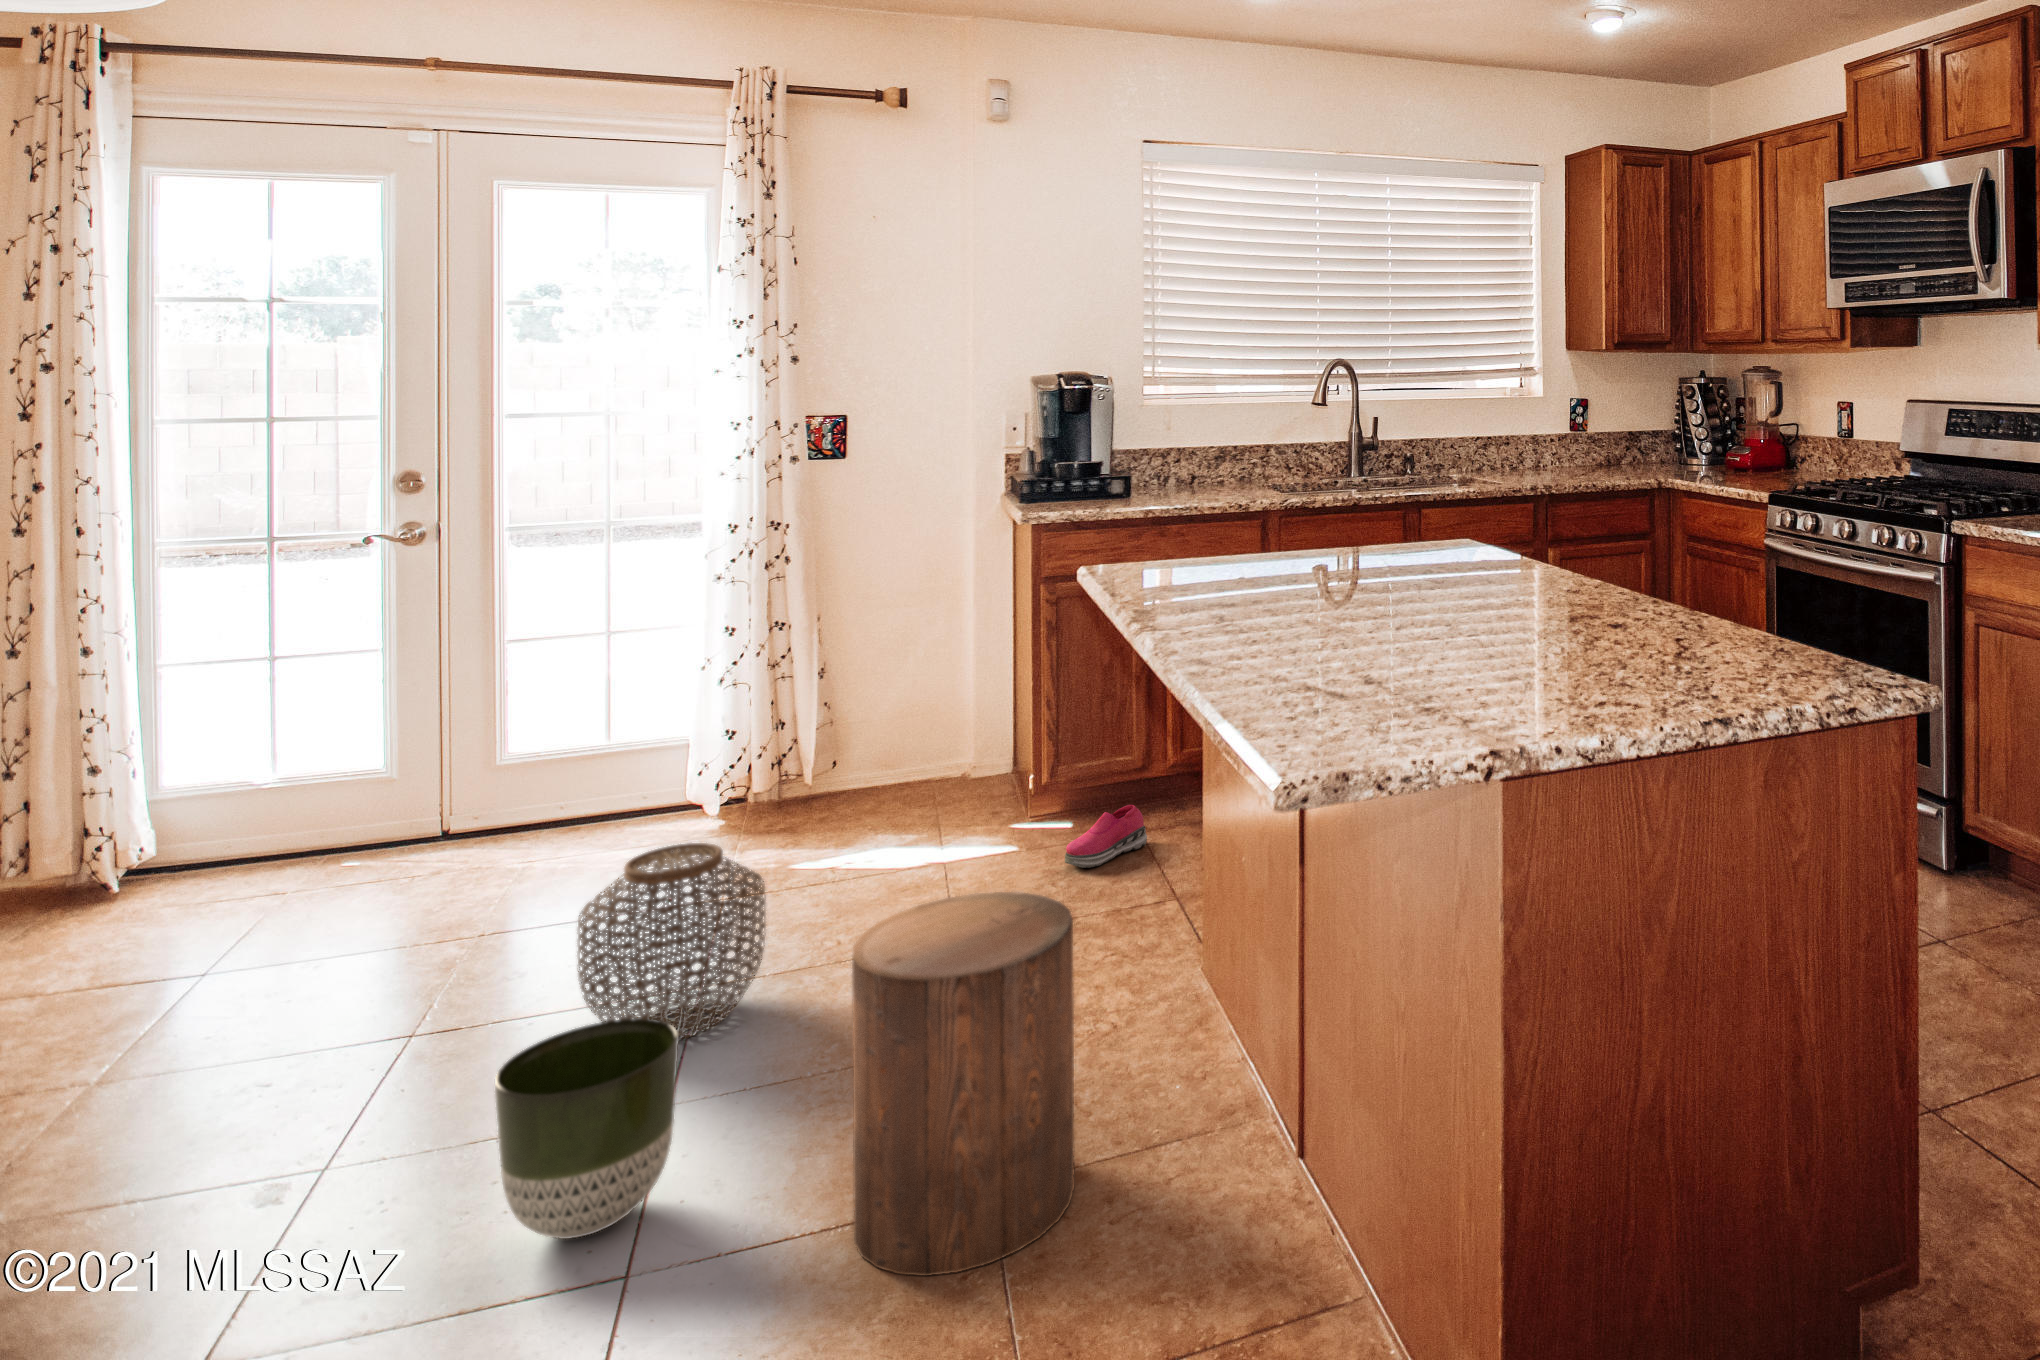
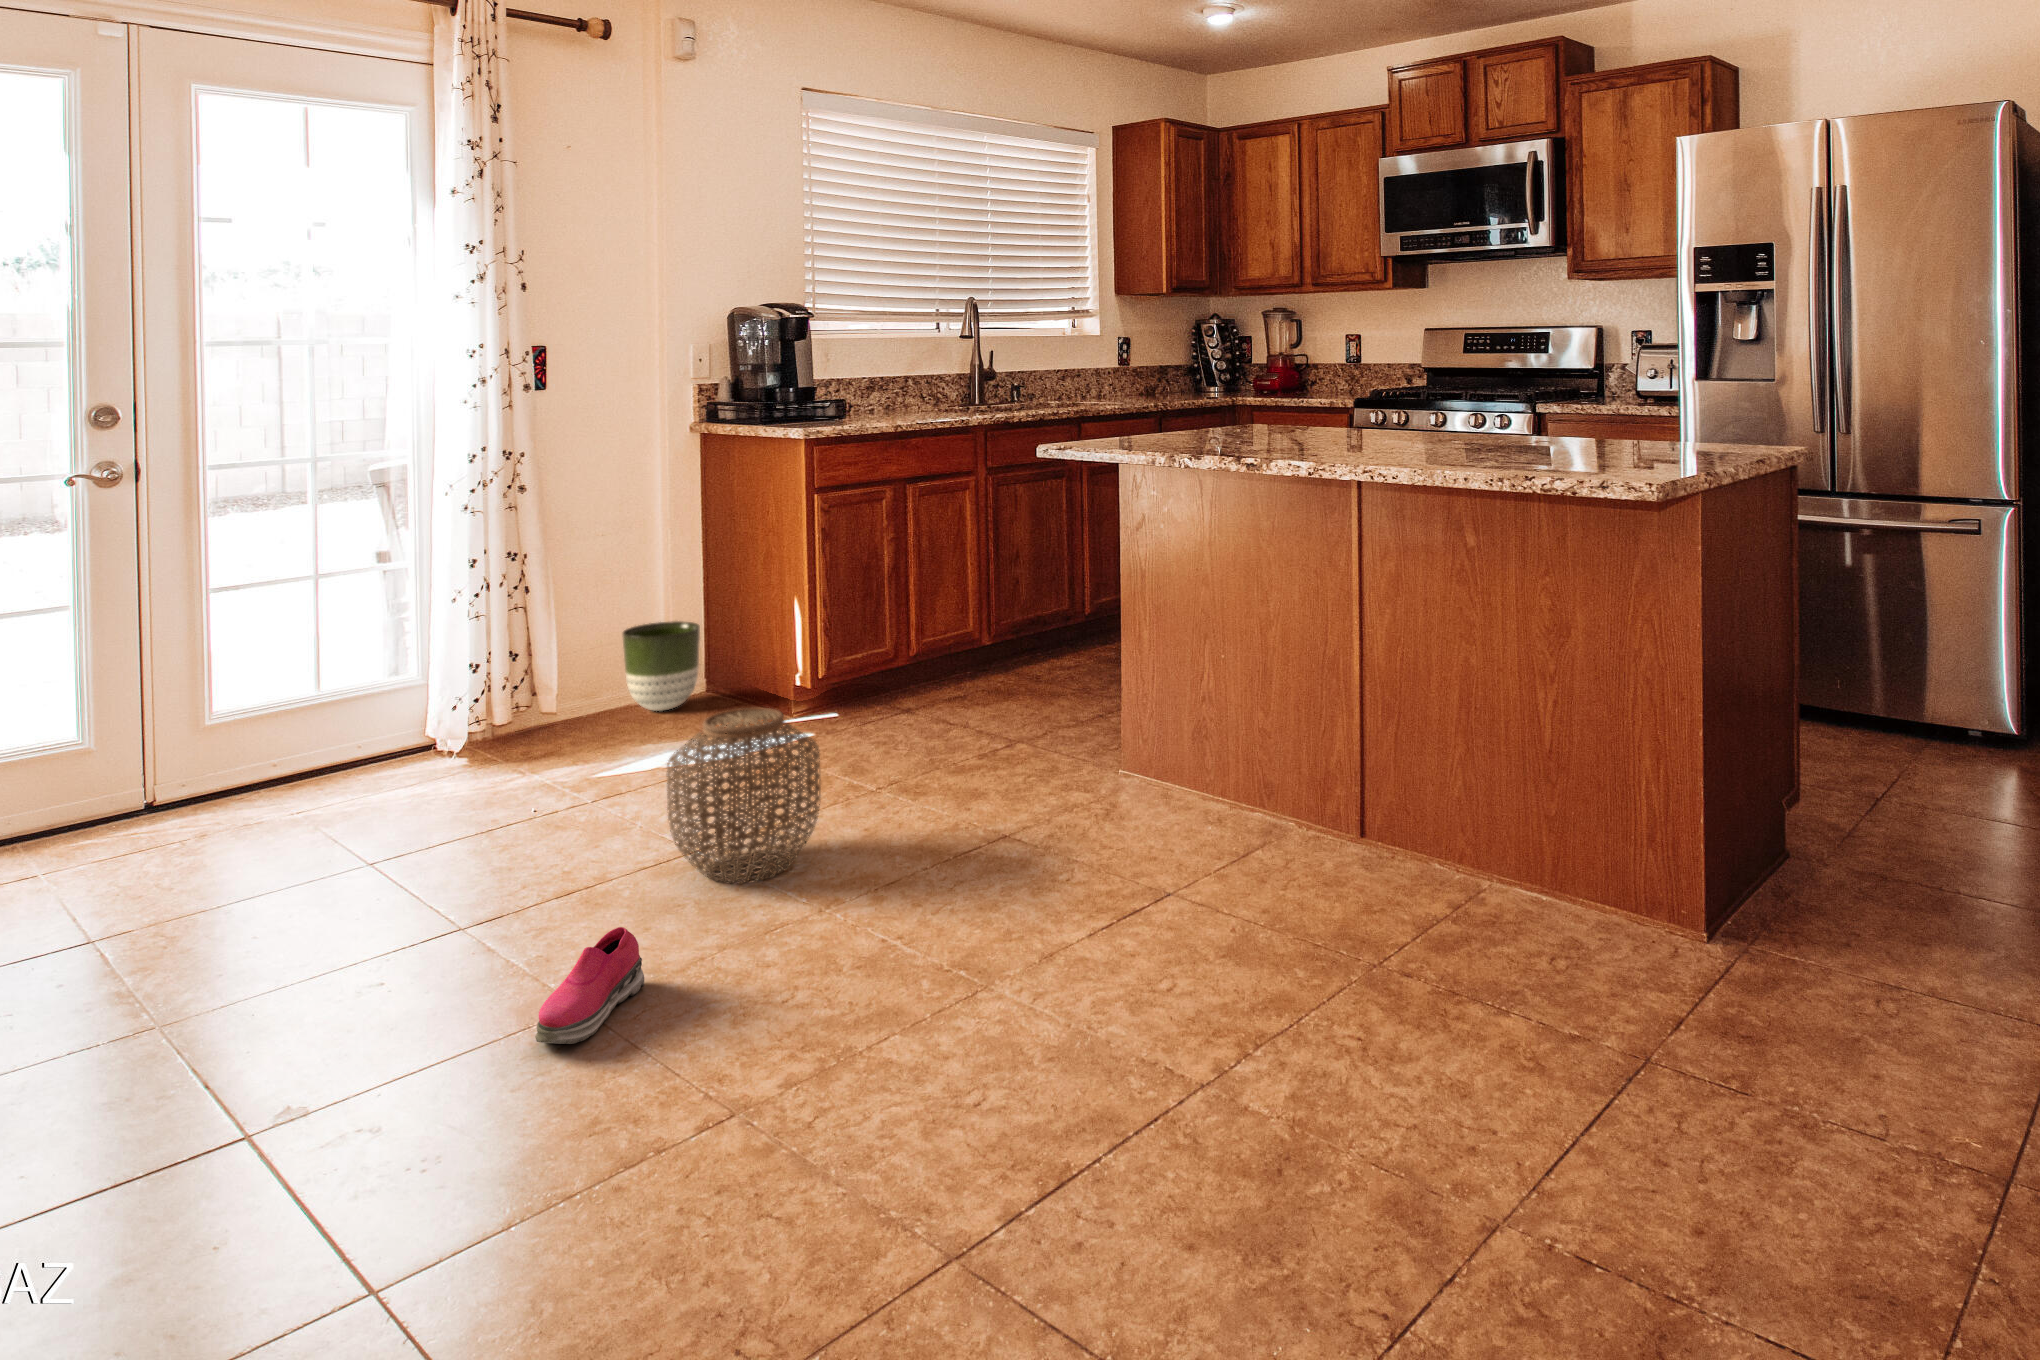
shoe: present [1065,805,1147,868] -> present [536,927,644,1044]
stool: present [852,892,1075,1276] -> none [1119,671,1280,935]
planter: present [495,1018,678,1239] -> present [622,621,700,711]

